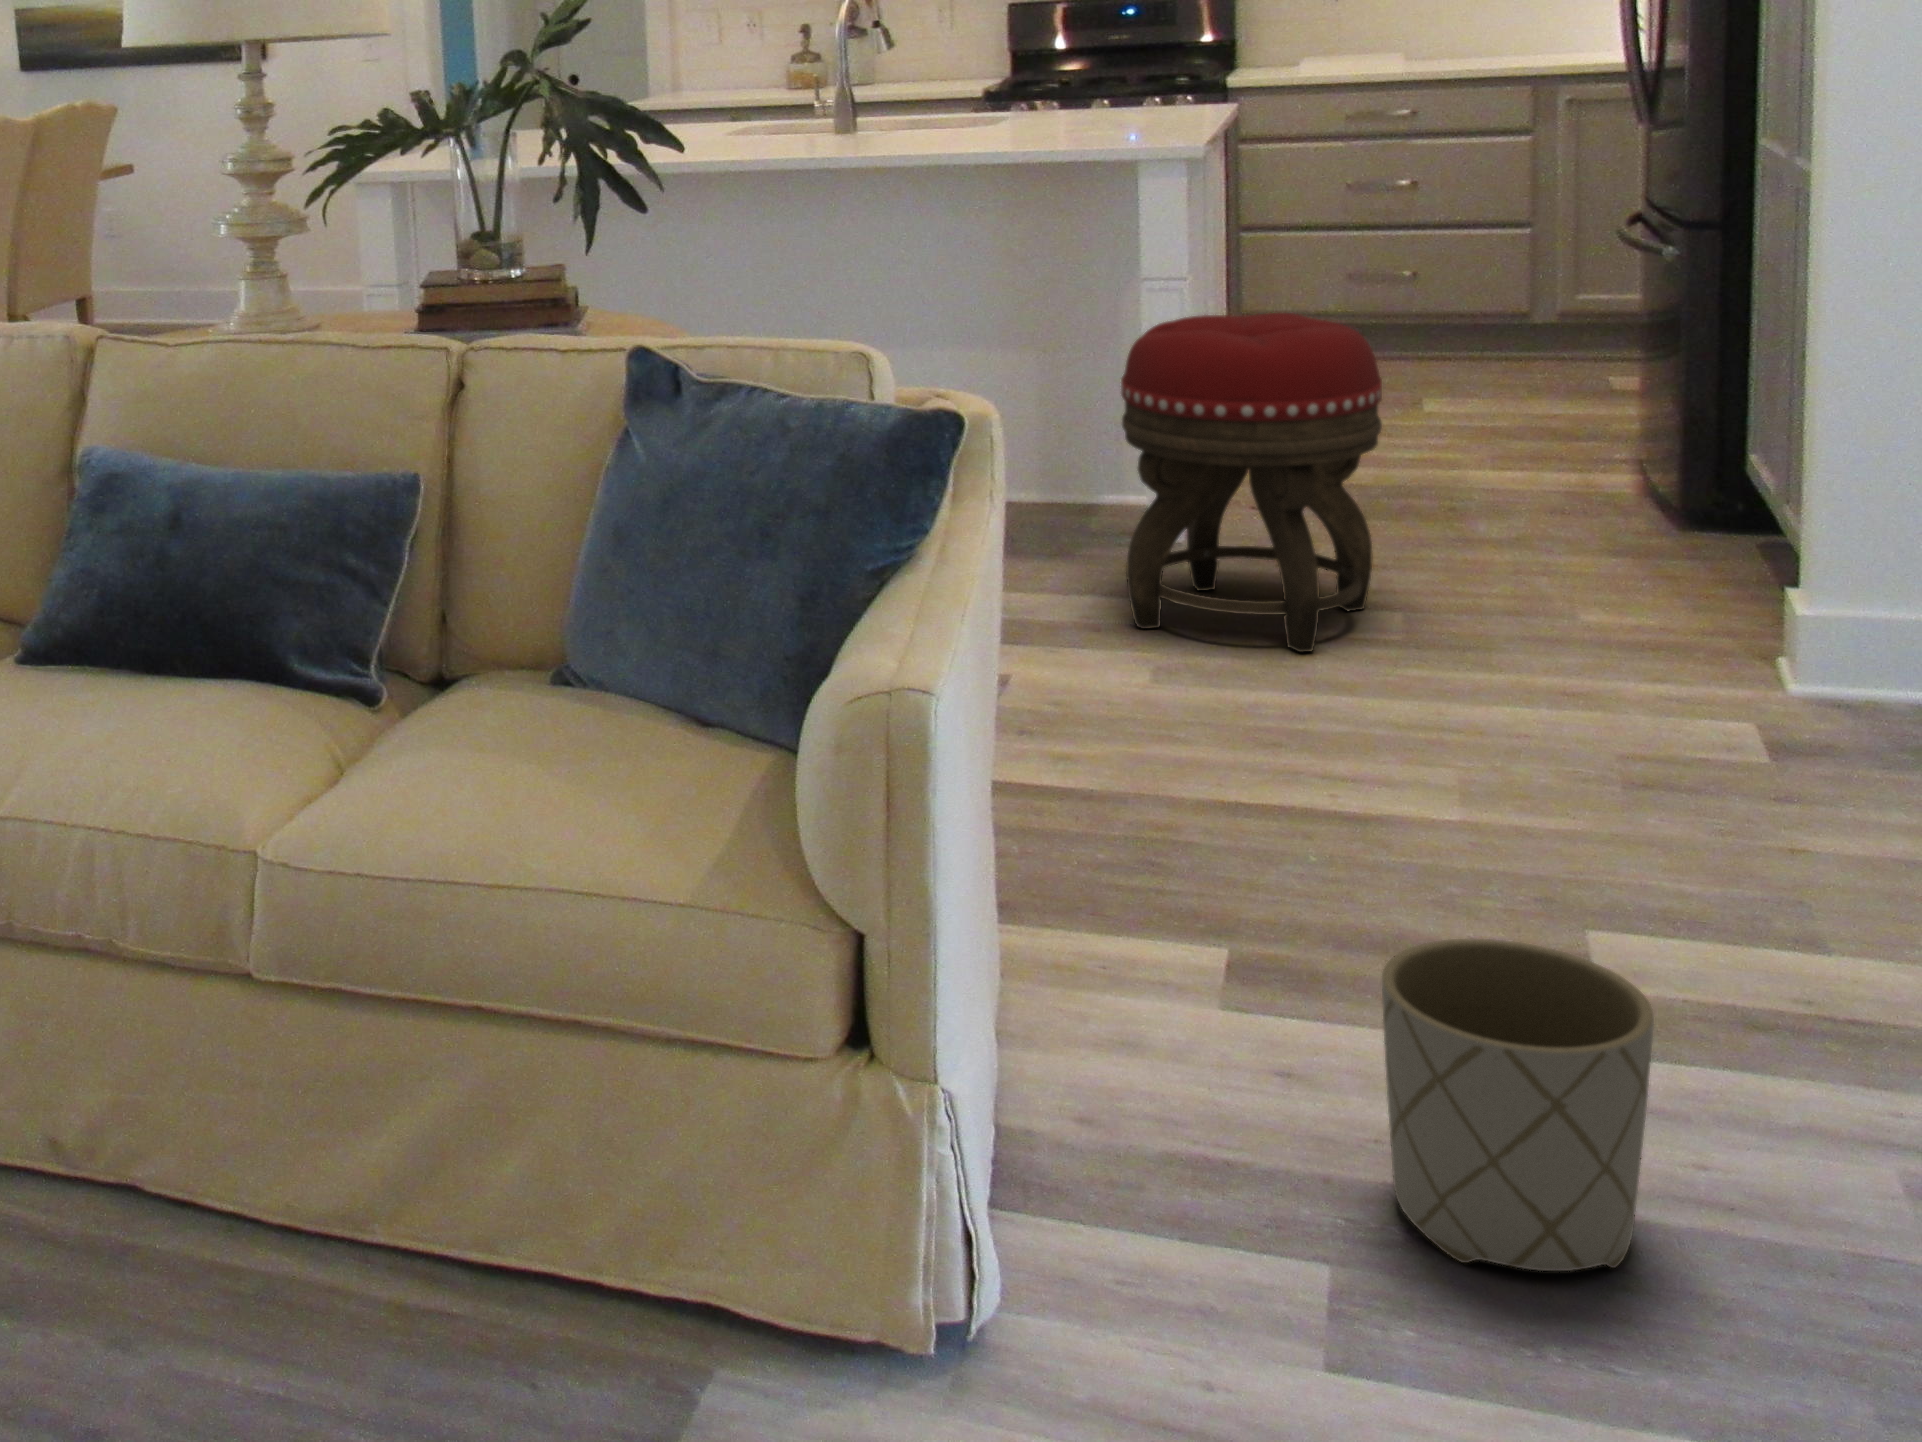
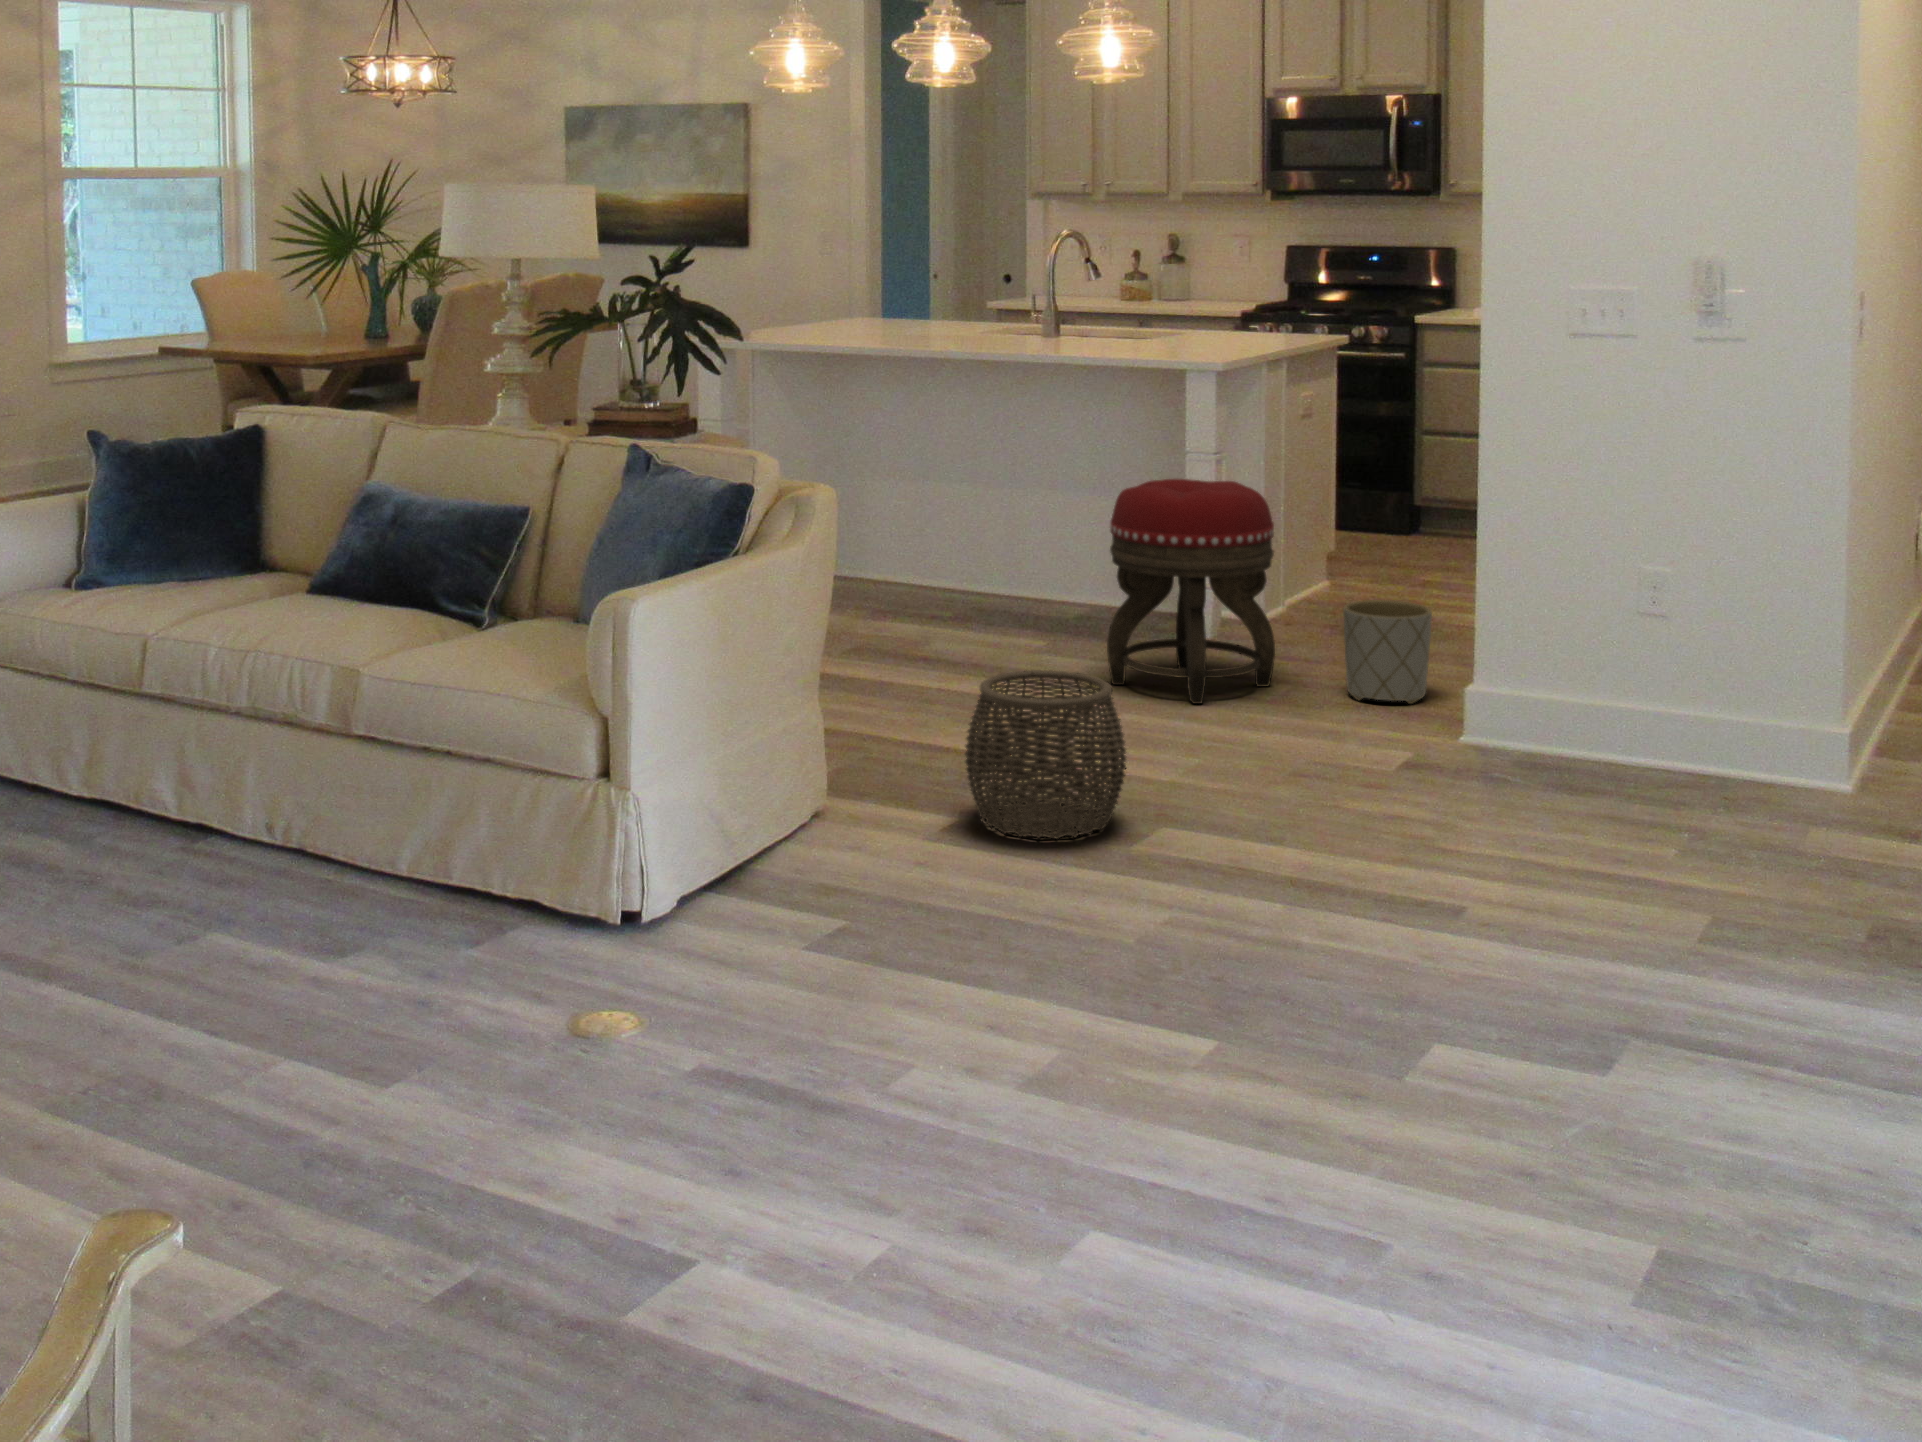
woven basket: none [1233,667,1549,982] -> present [965,670,1126,839]
planter: present [1382,939,1654,1271] -> present [1343,600,1432,704]

